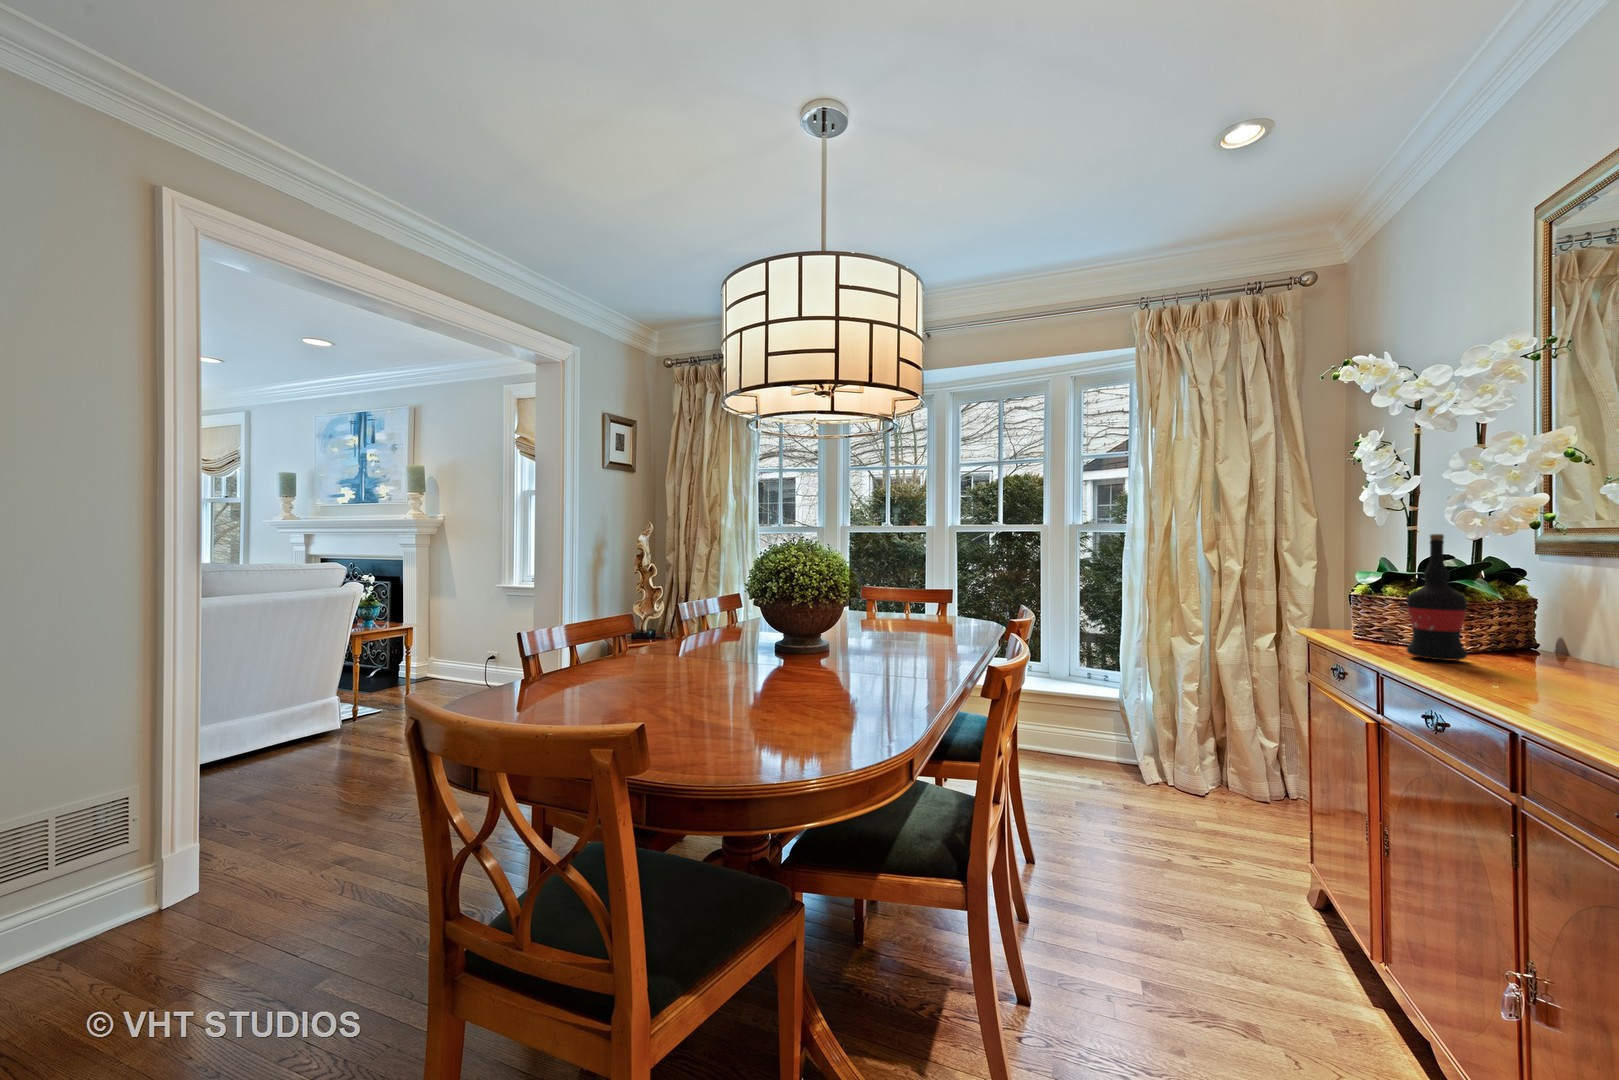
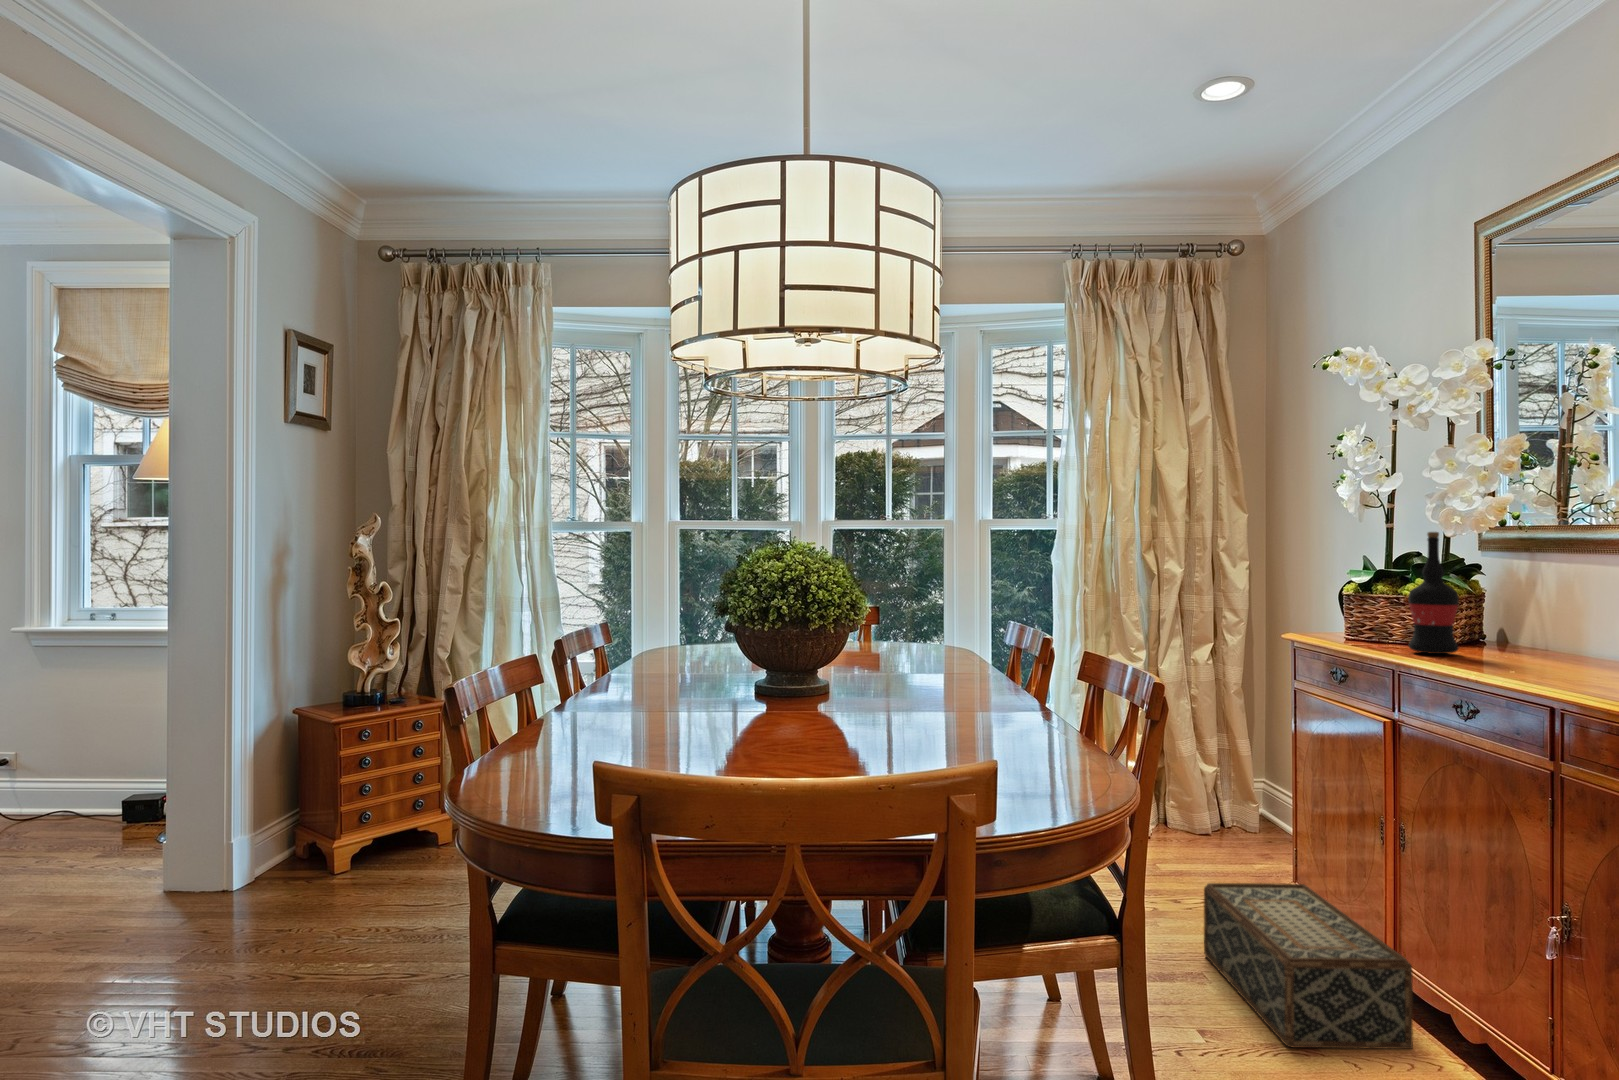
woven basket: none [1196,850,1380,1062] -> present [1204,883,1413,1049]

